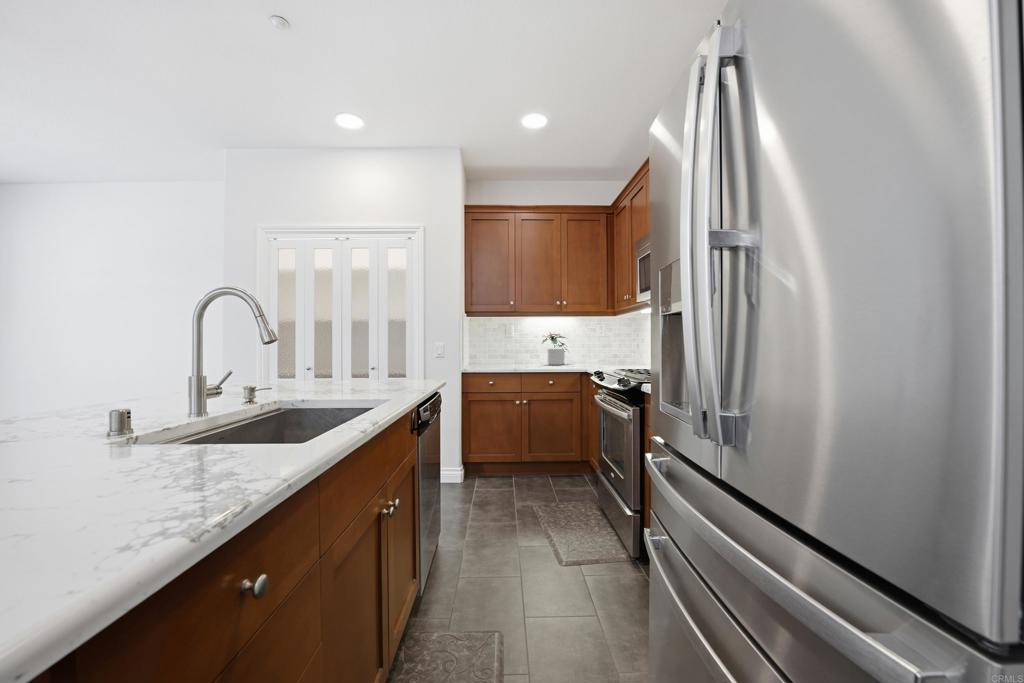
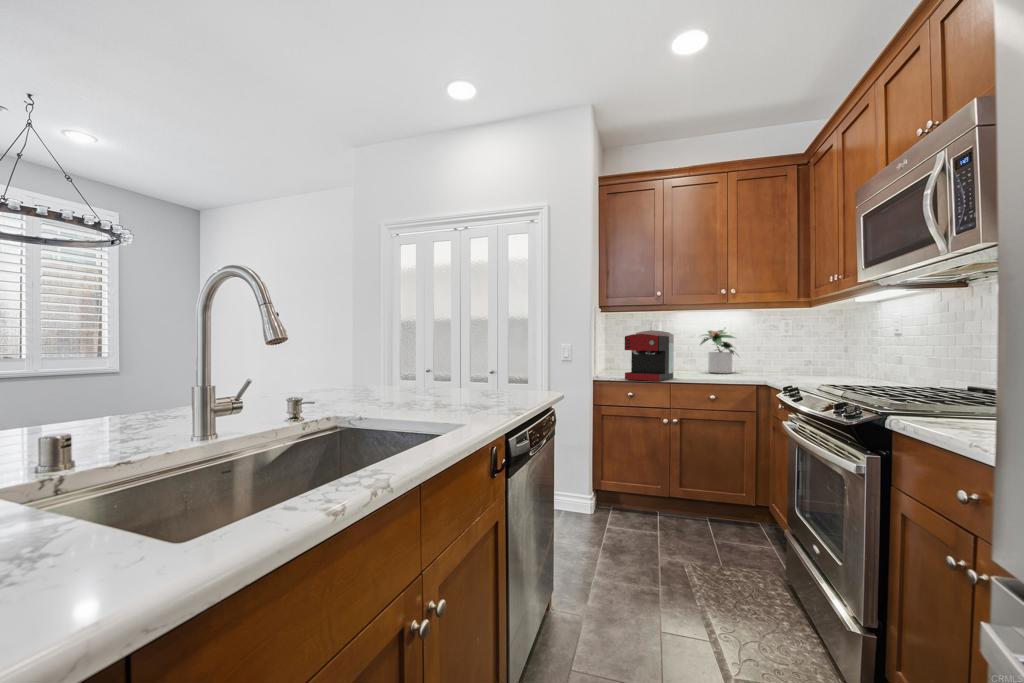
coffee maker: none [486,332,523,372] -> present [625,330,674,381]

